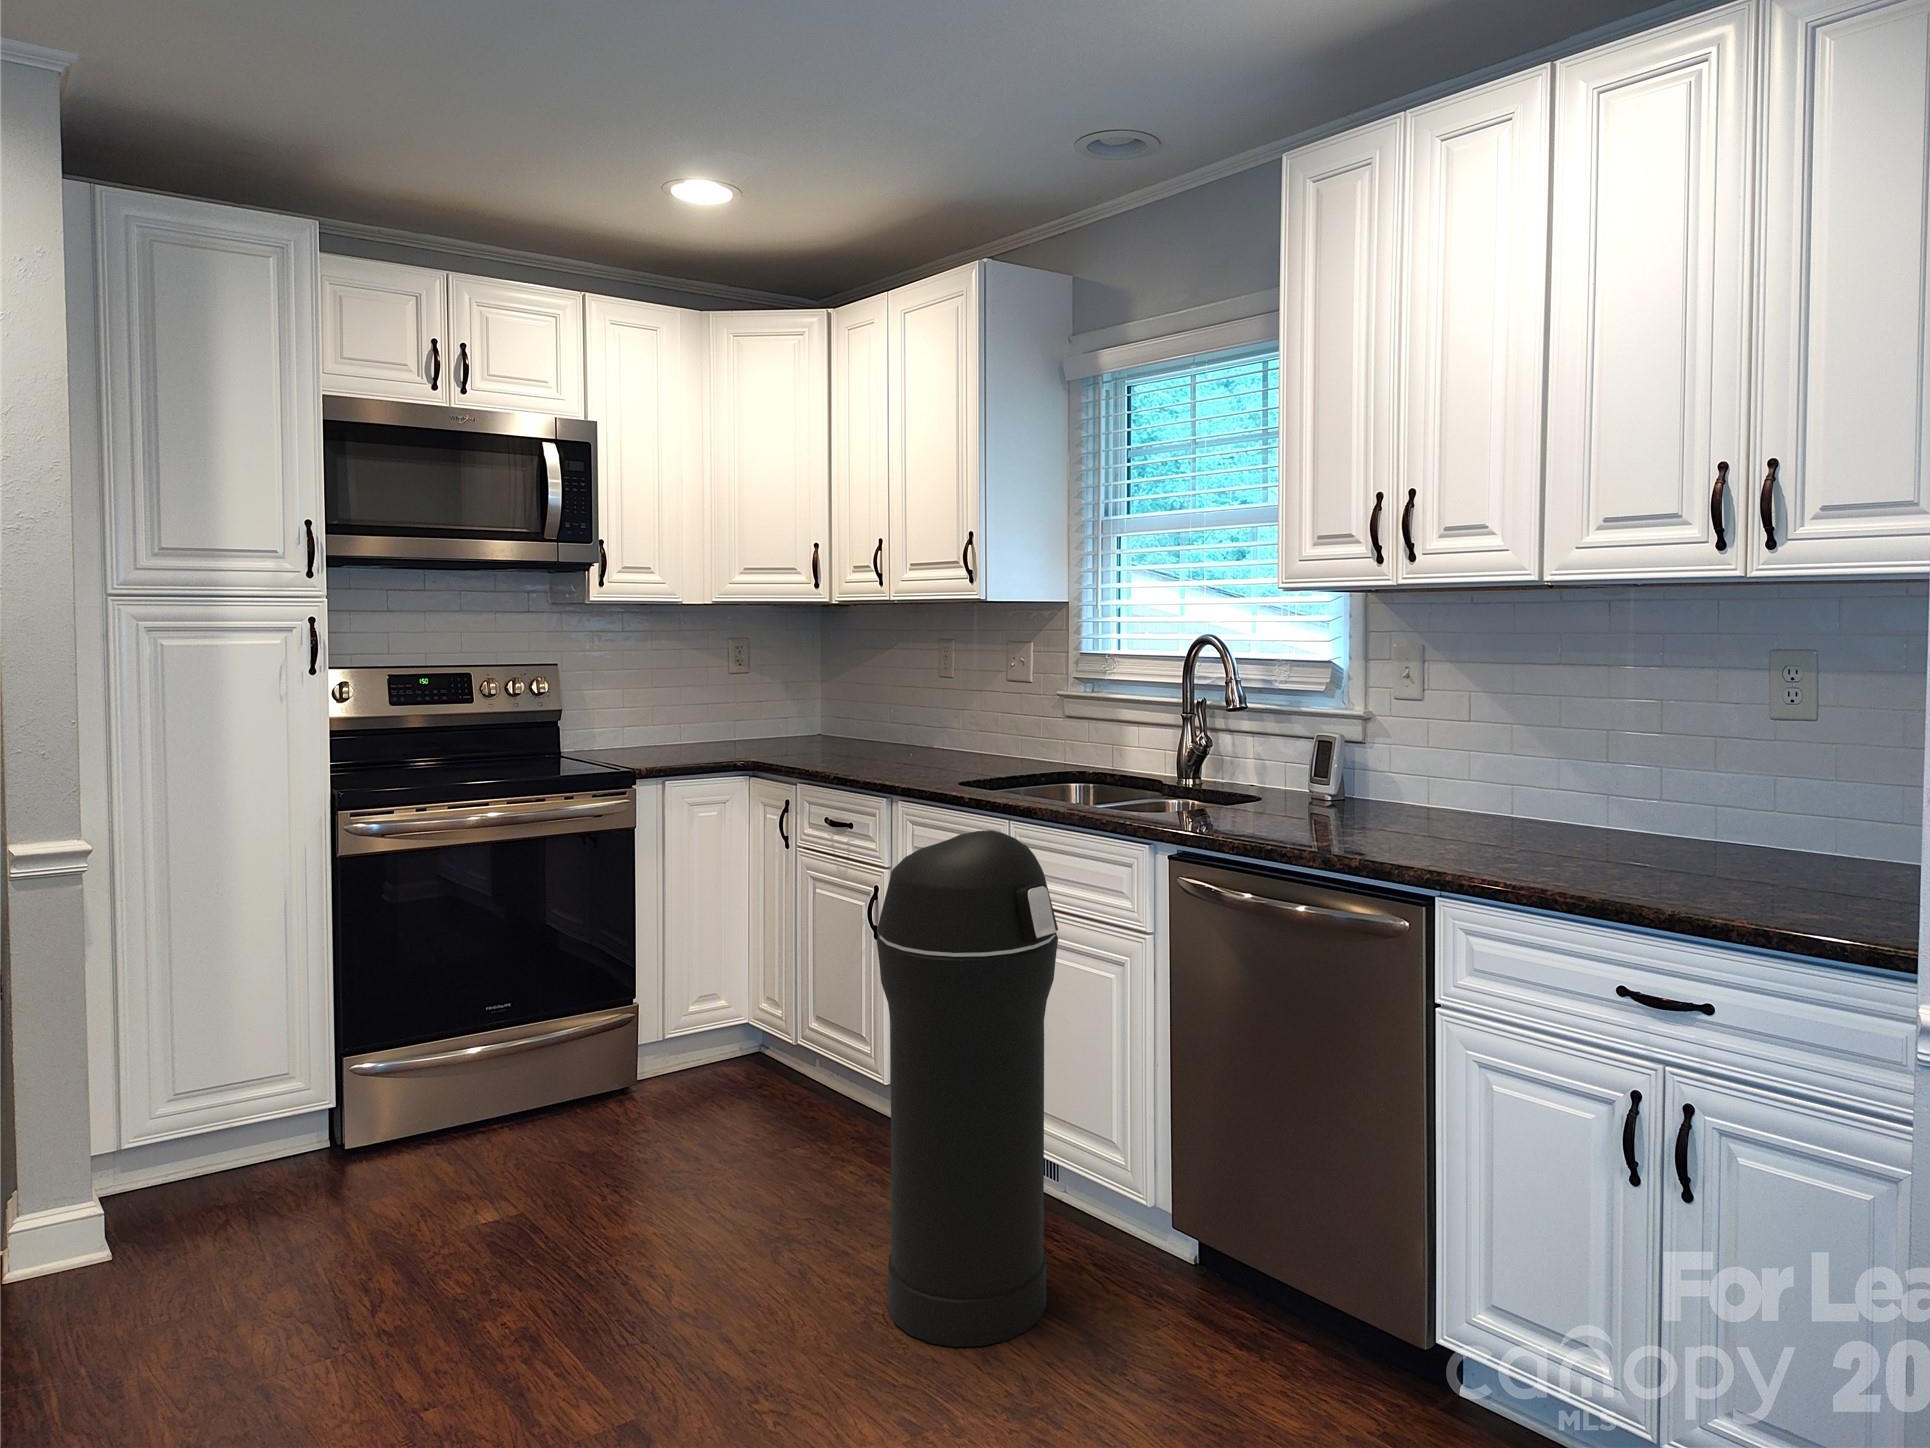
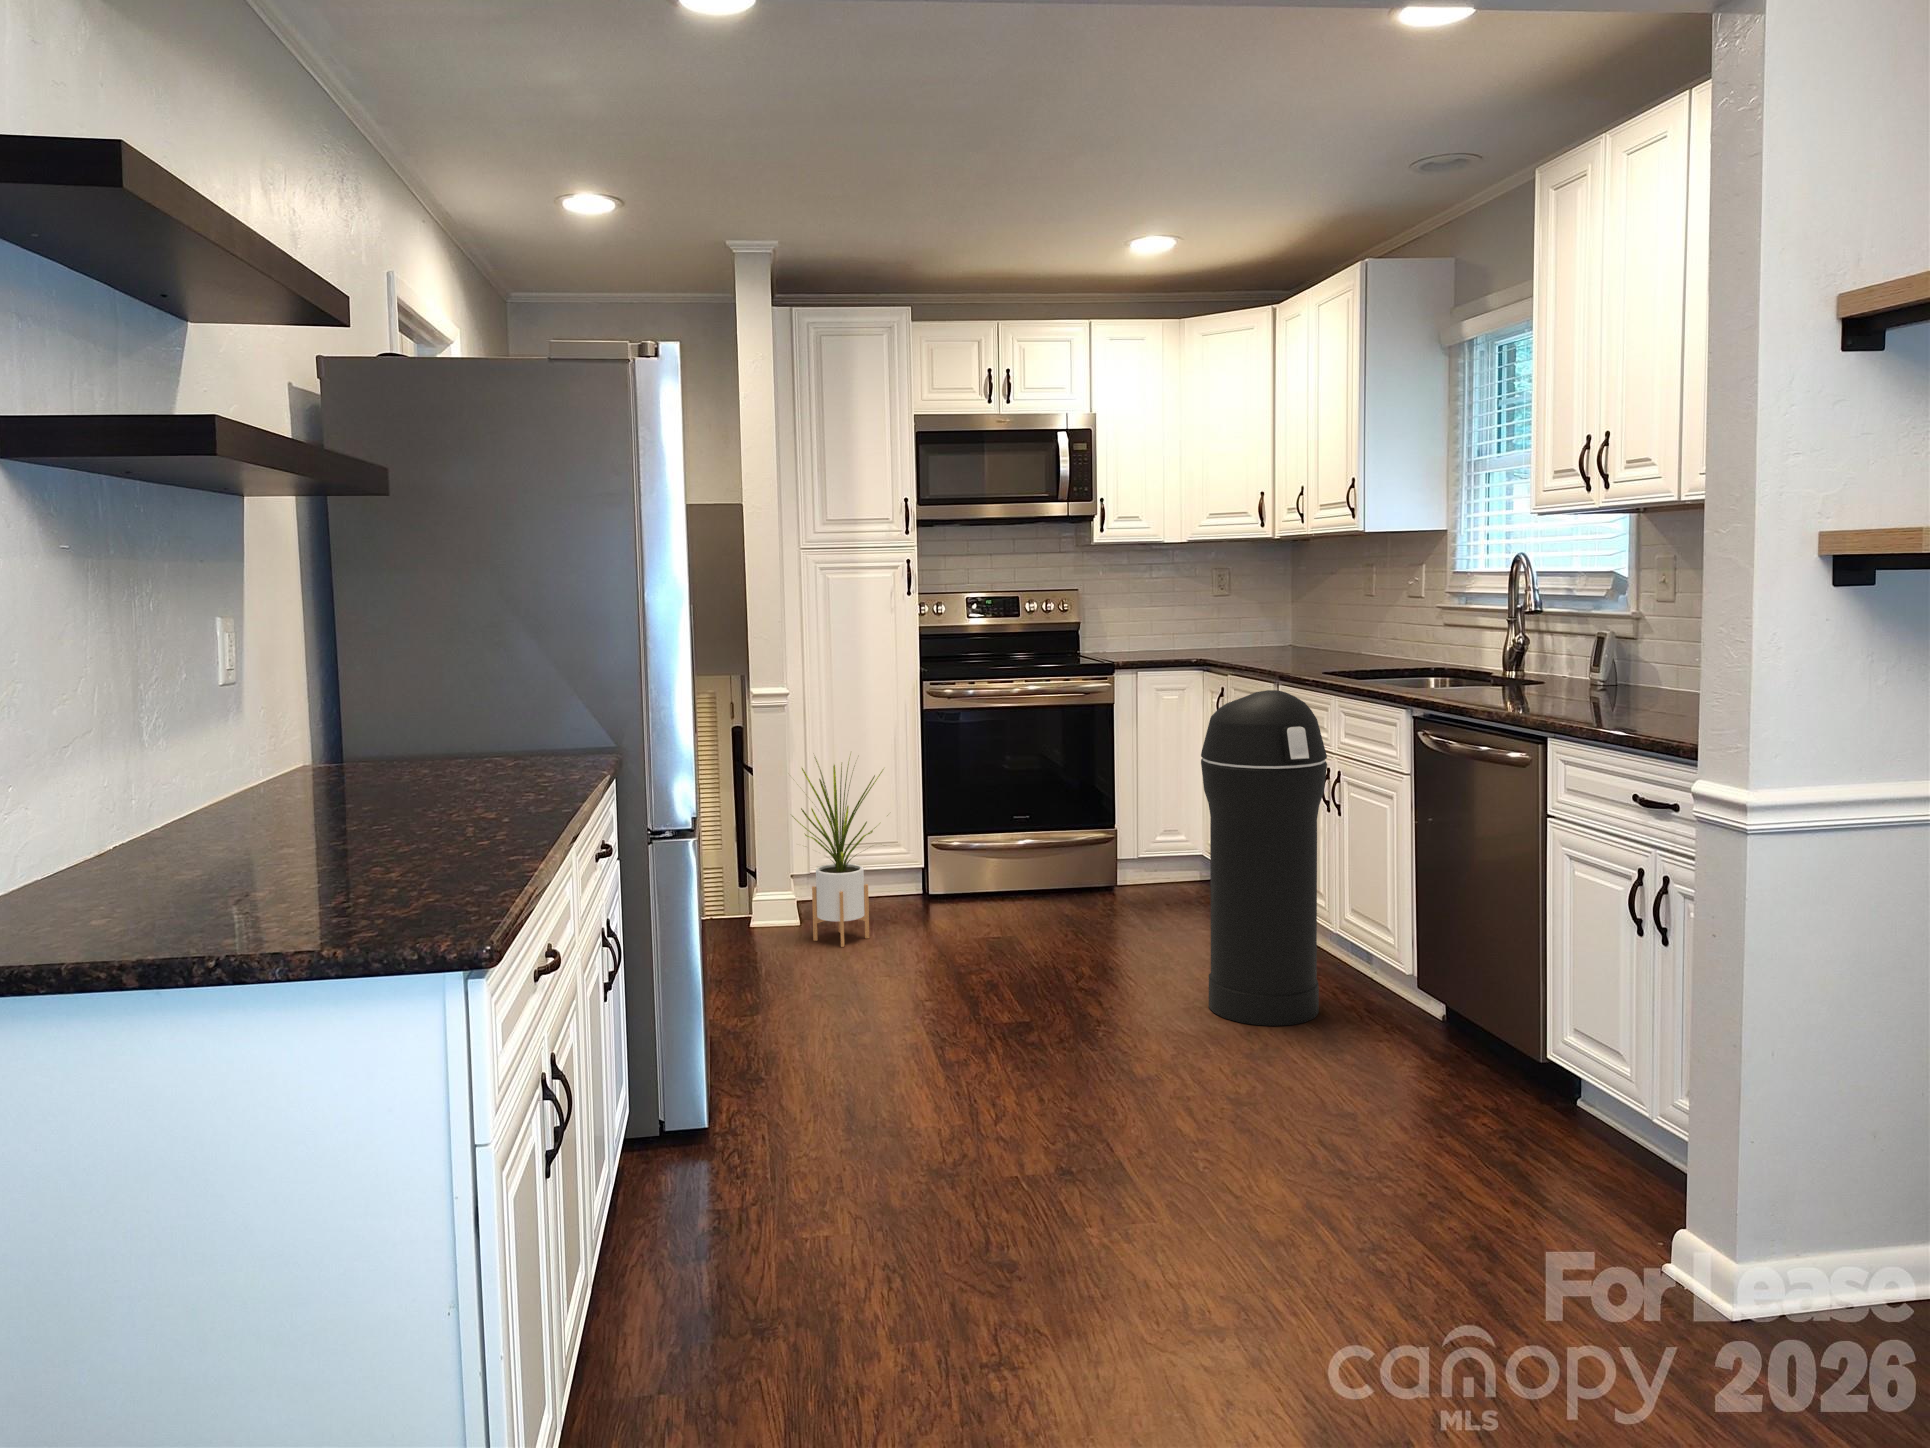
house plant: none [54,960,284,1337] -> present [792,754,884,947]

